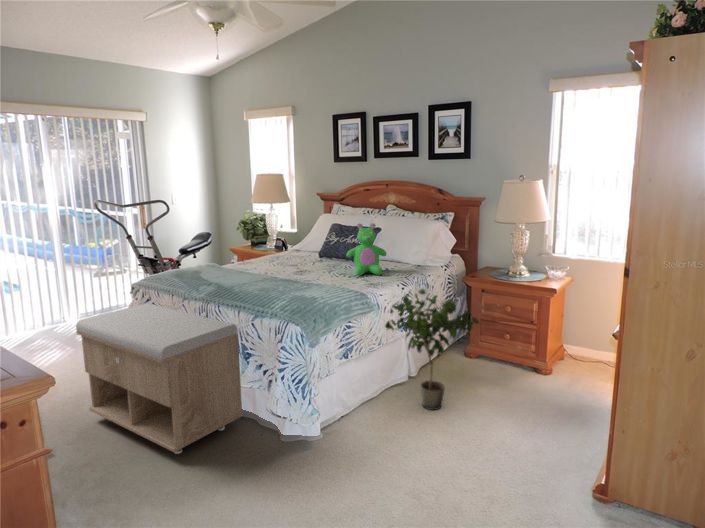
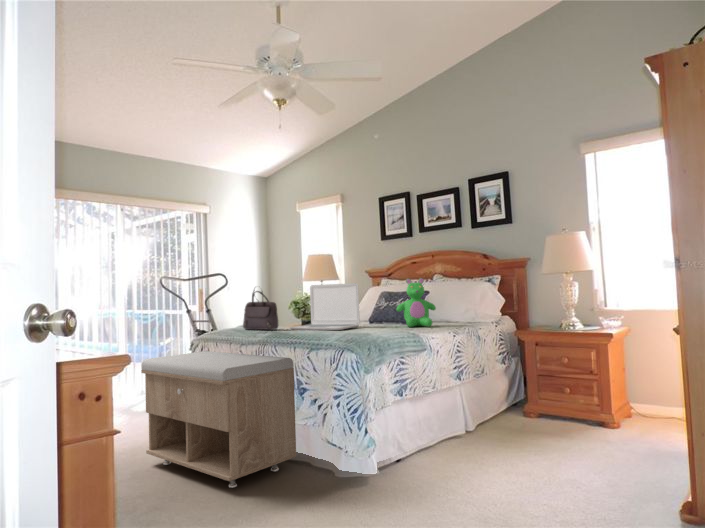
laptop: none [235,228,308,283] -> present [290,283,360,330]
handbag: none [186,234,223,281] -> present [243,290,278,330]
potted plant: present [385,289,479,410] -> none [438,331,535,455]

